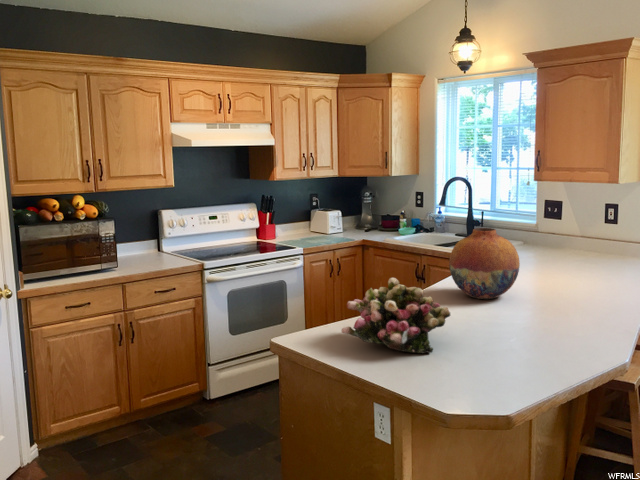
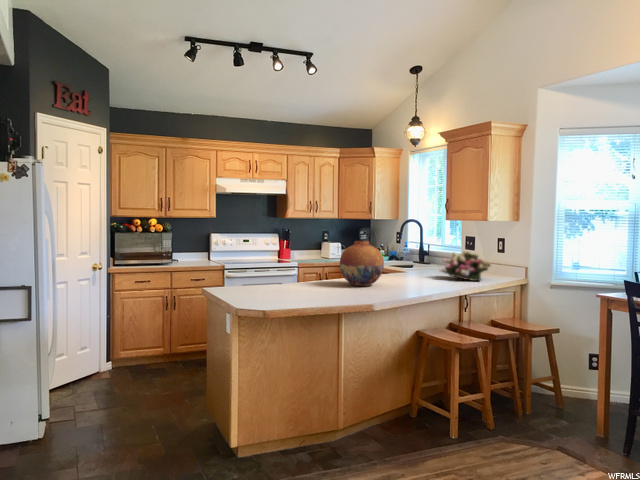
flower arrangement: present [342,278,450,353] -> present [440,250,490,281]

